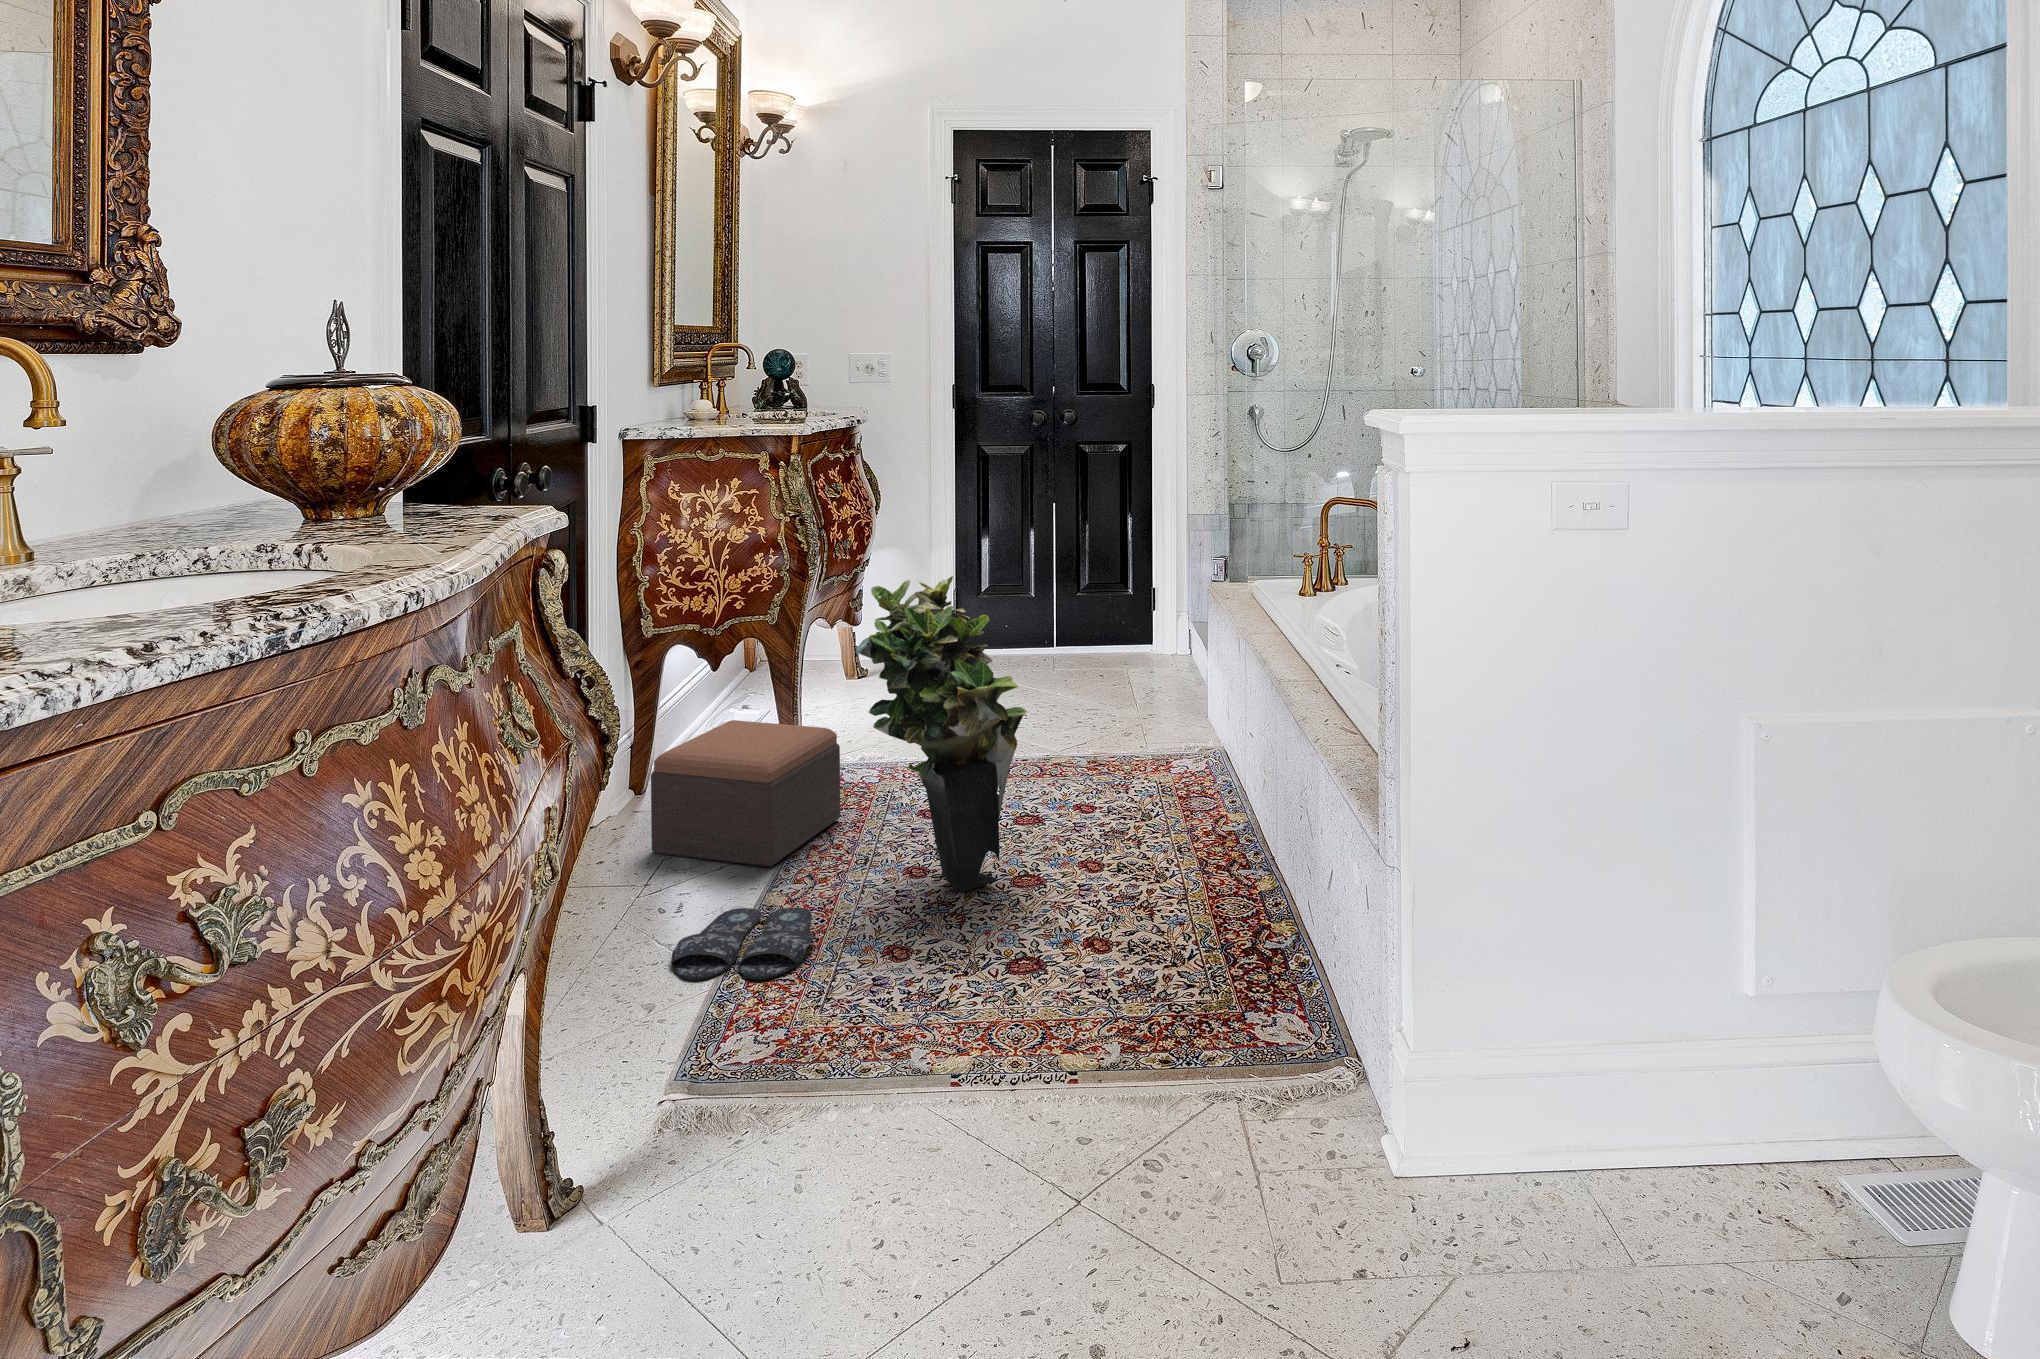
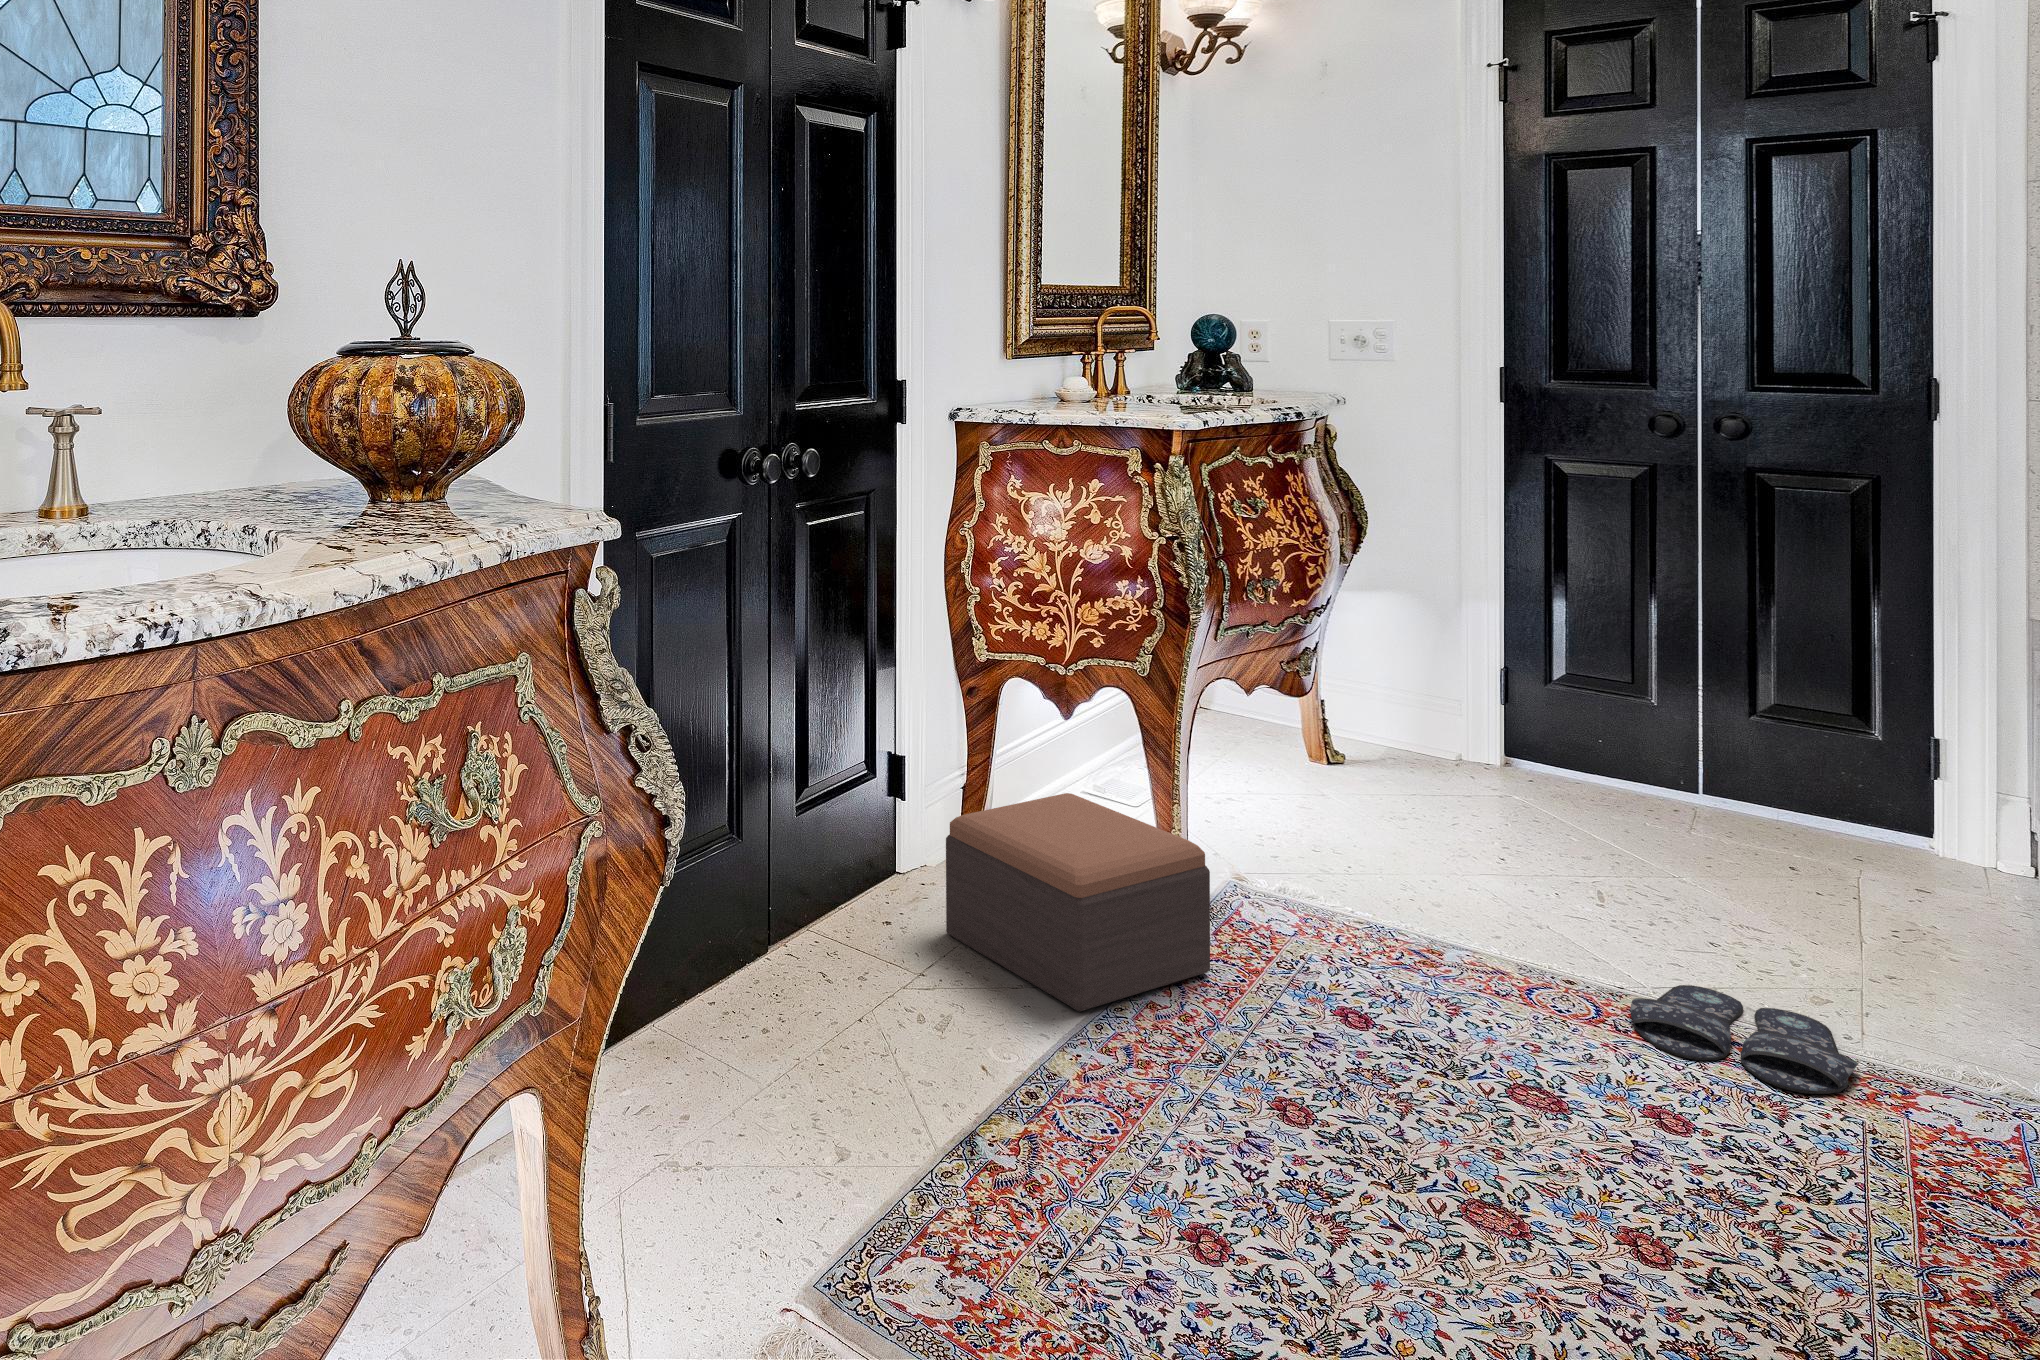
potted plant: present [856,576,1027,892] -> none [1191,660,1512,1189]
slippers: present [671,907,815,981] -> present [1630,985,1858,1094]

